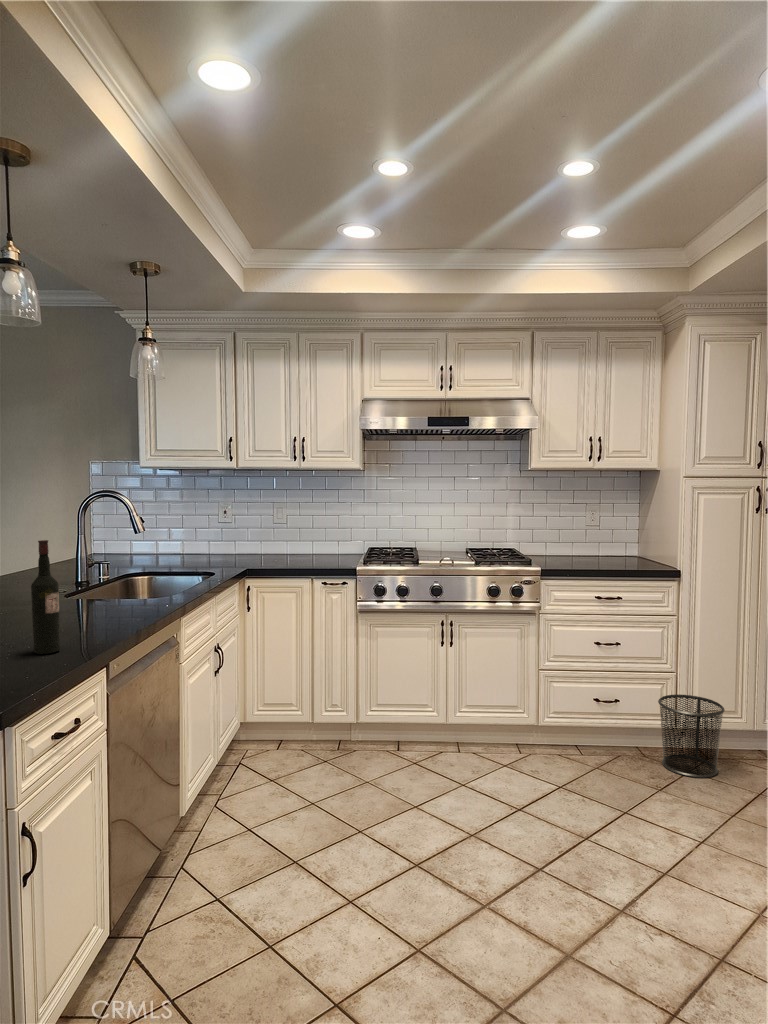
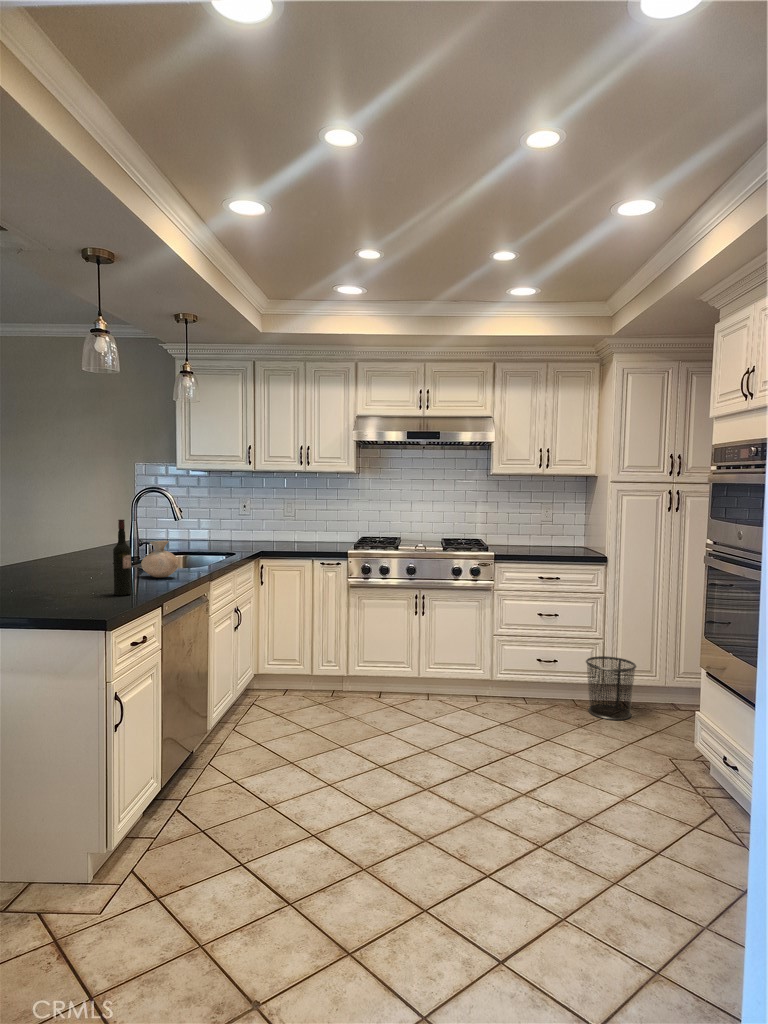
vase: none [83,565,135,617] -> present [141,541,179,578]

